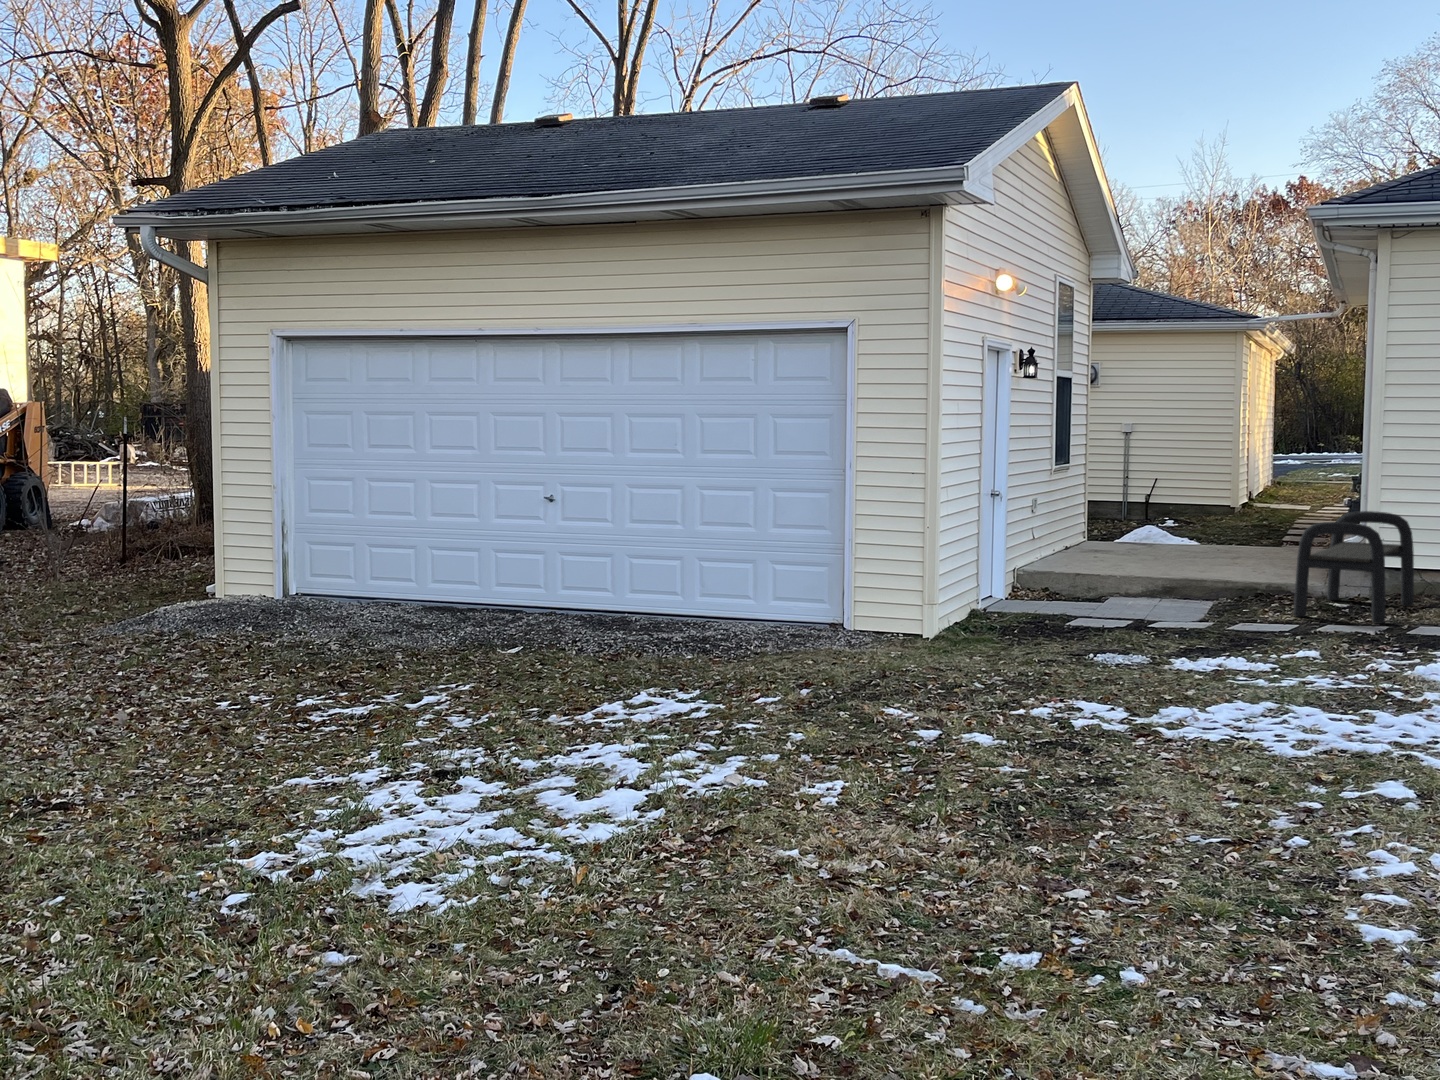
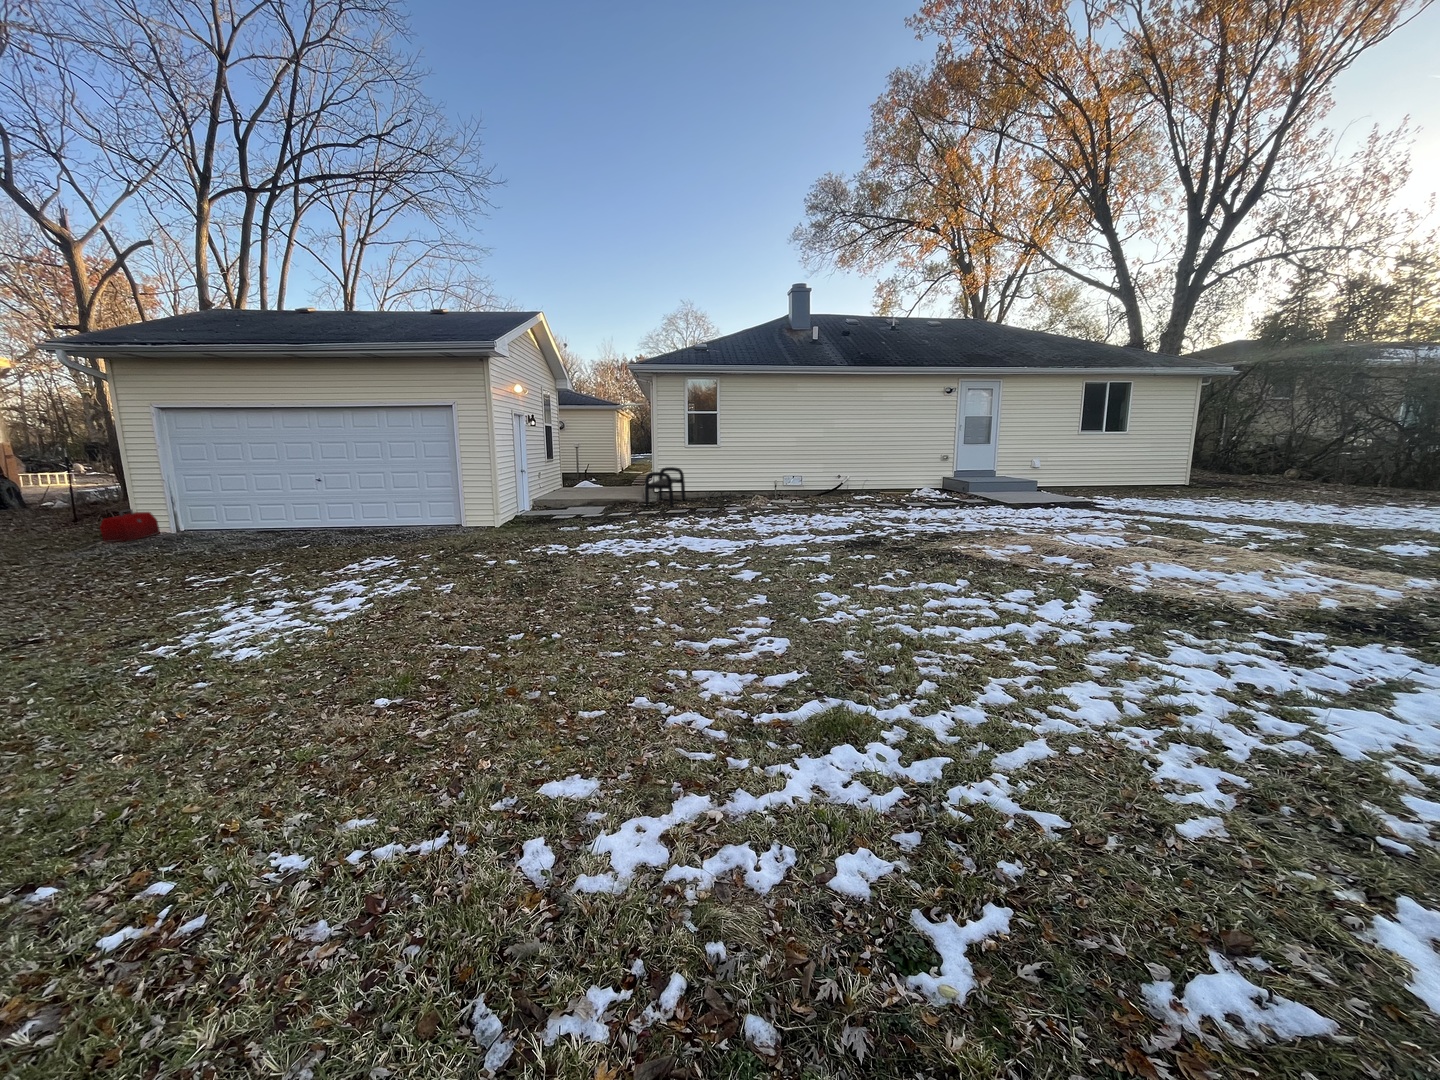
toolbox: none [190,557,274,619] -> present [100,509,160,542]

